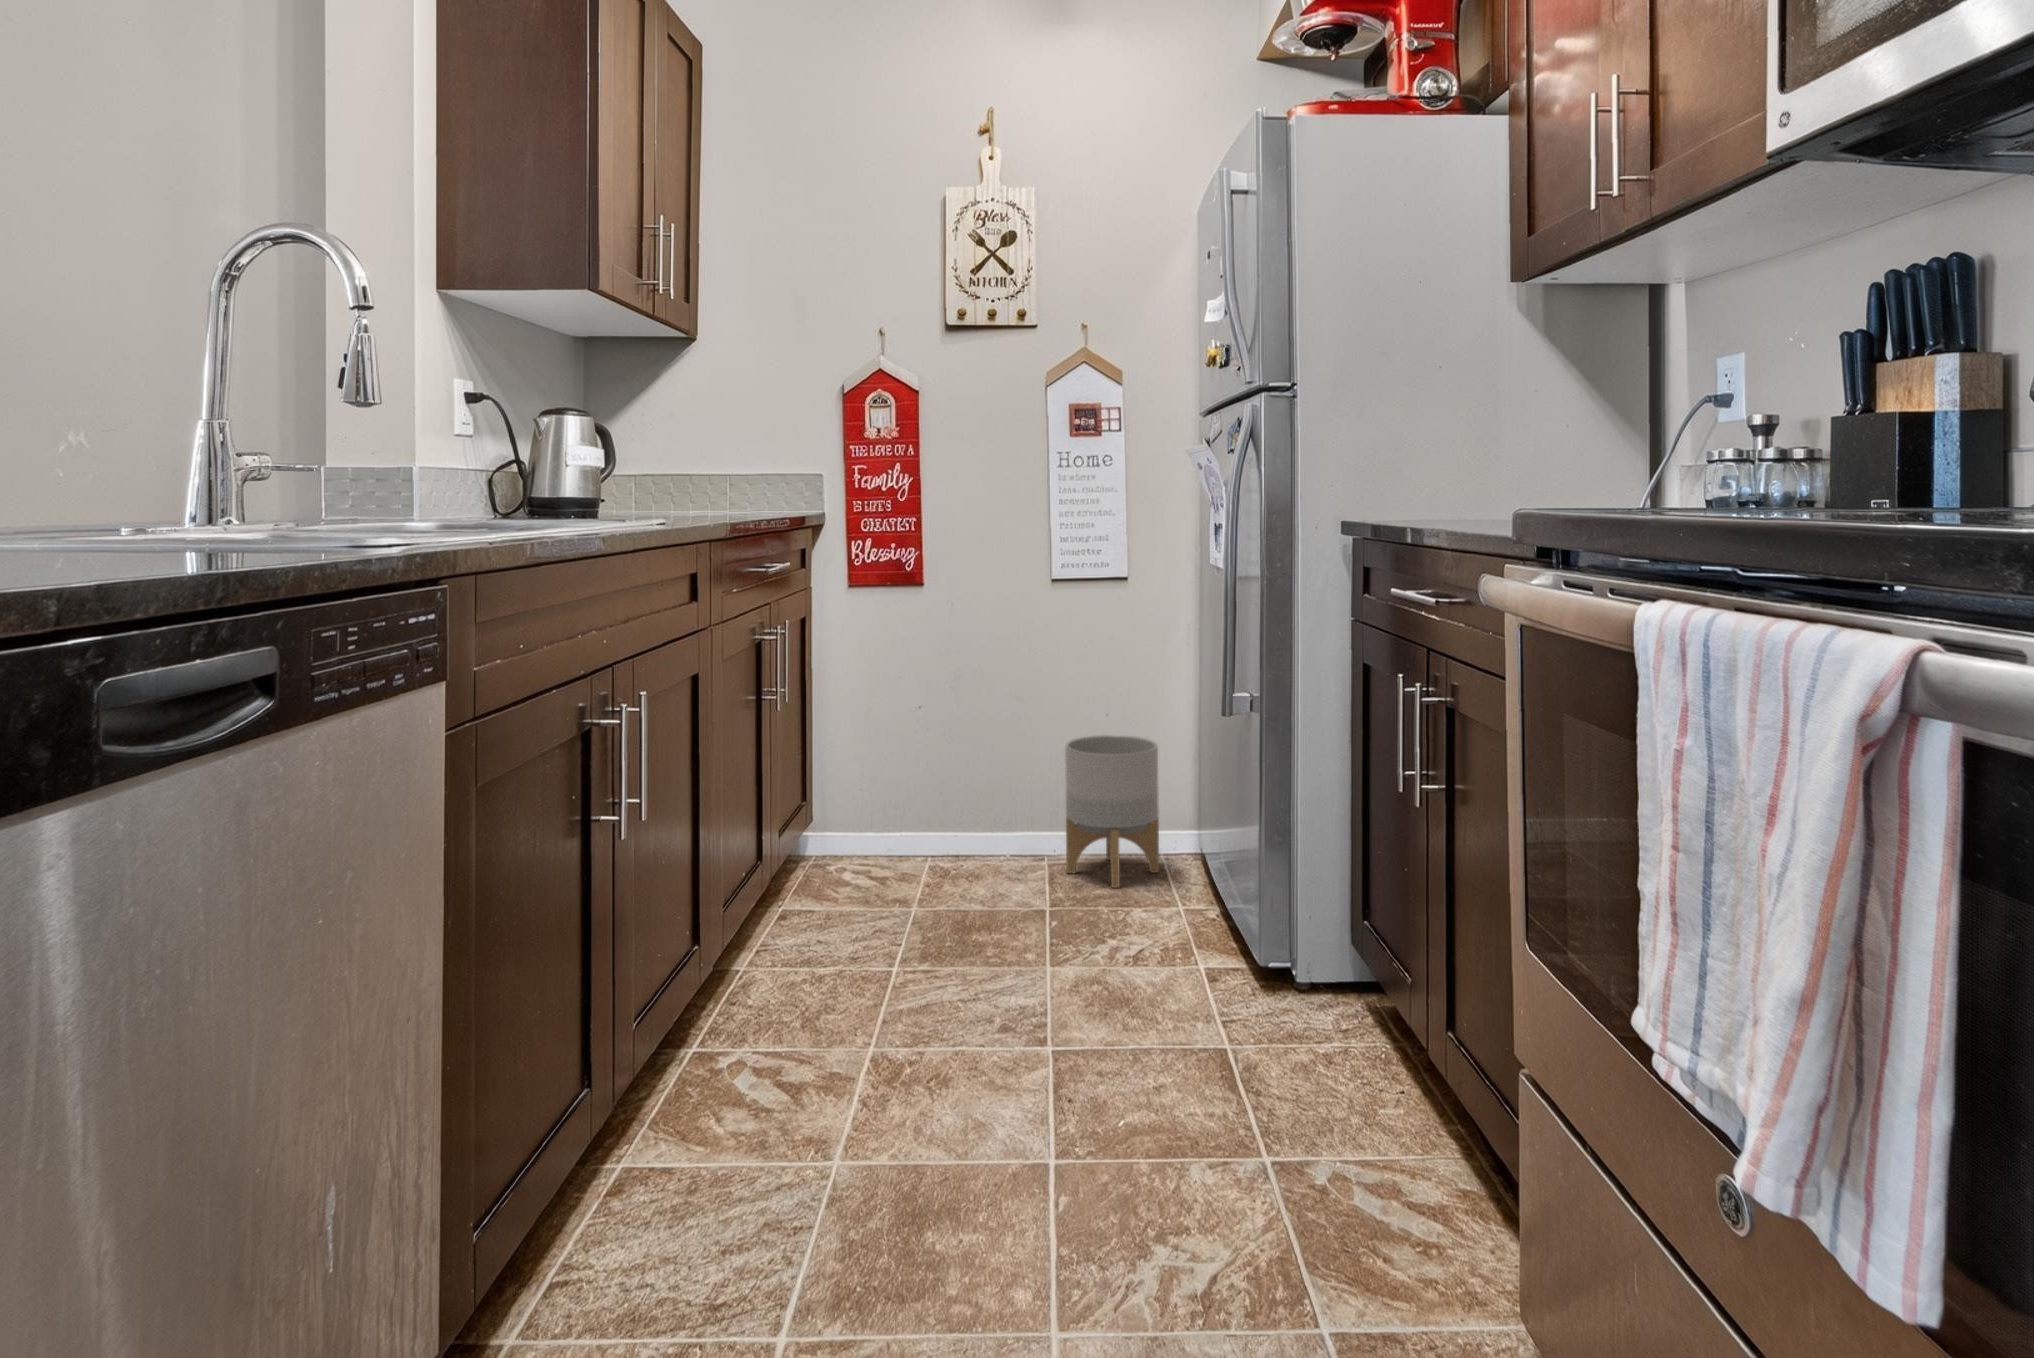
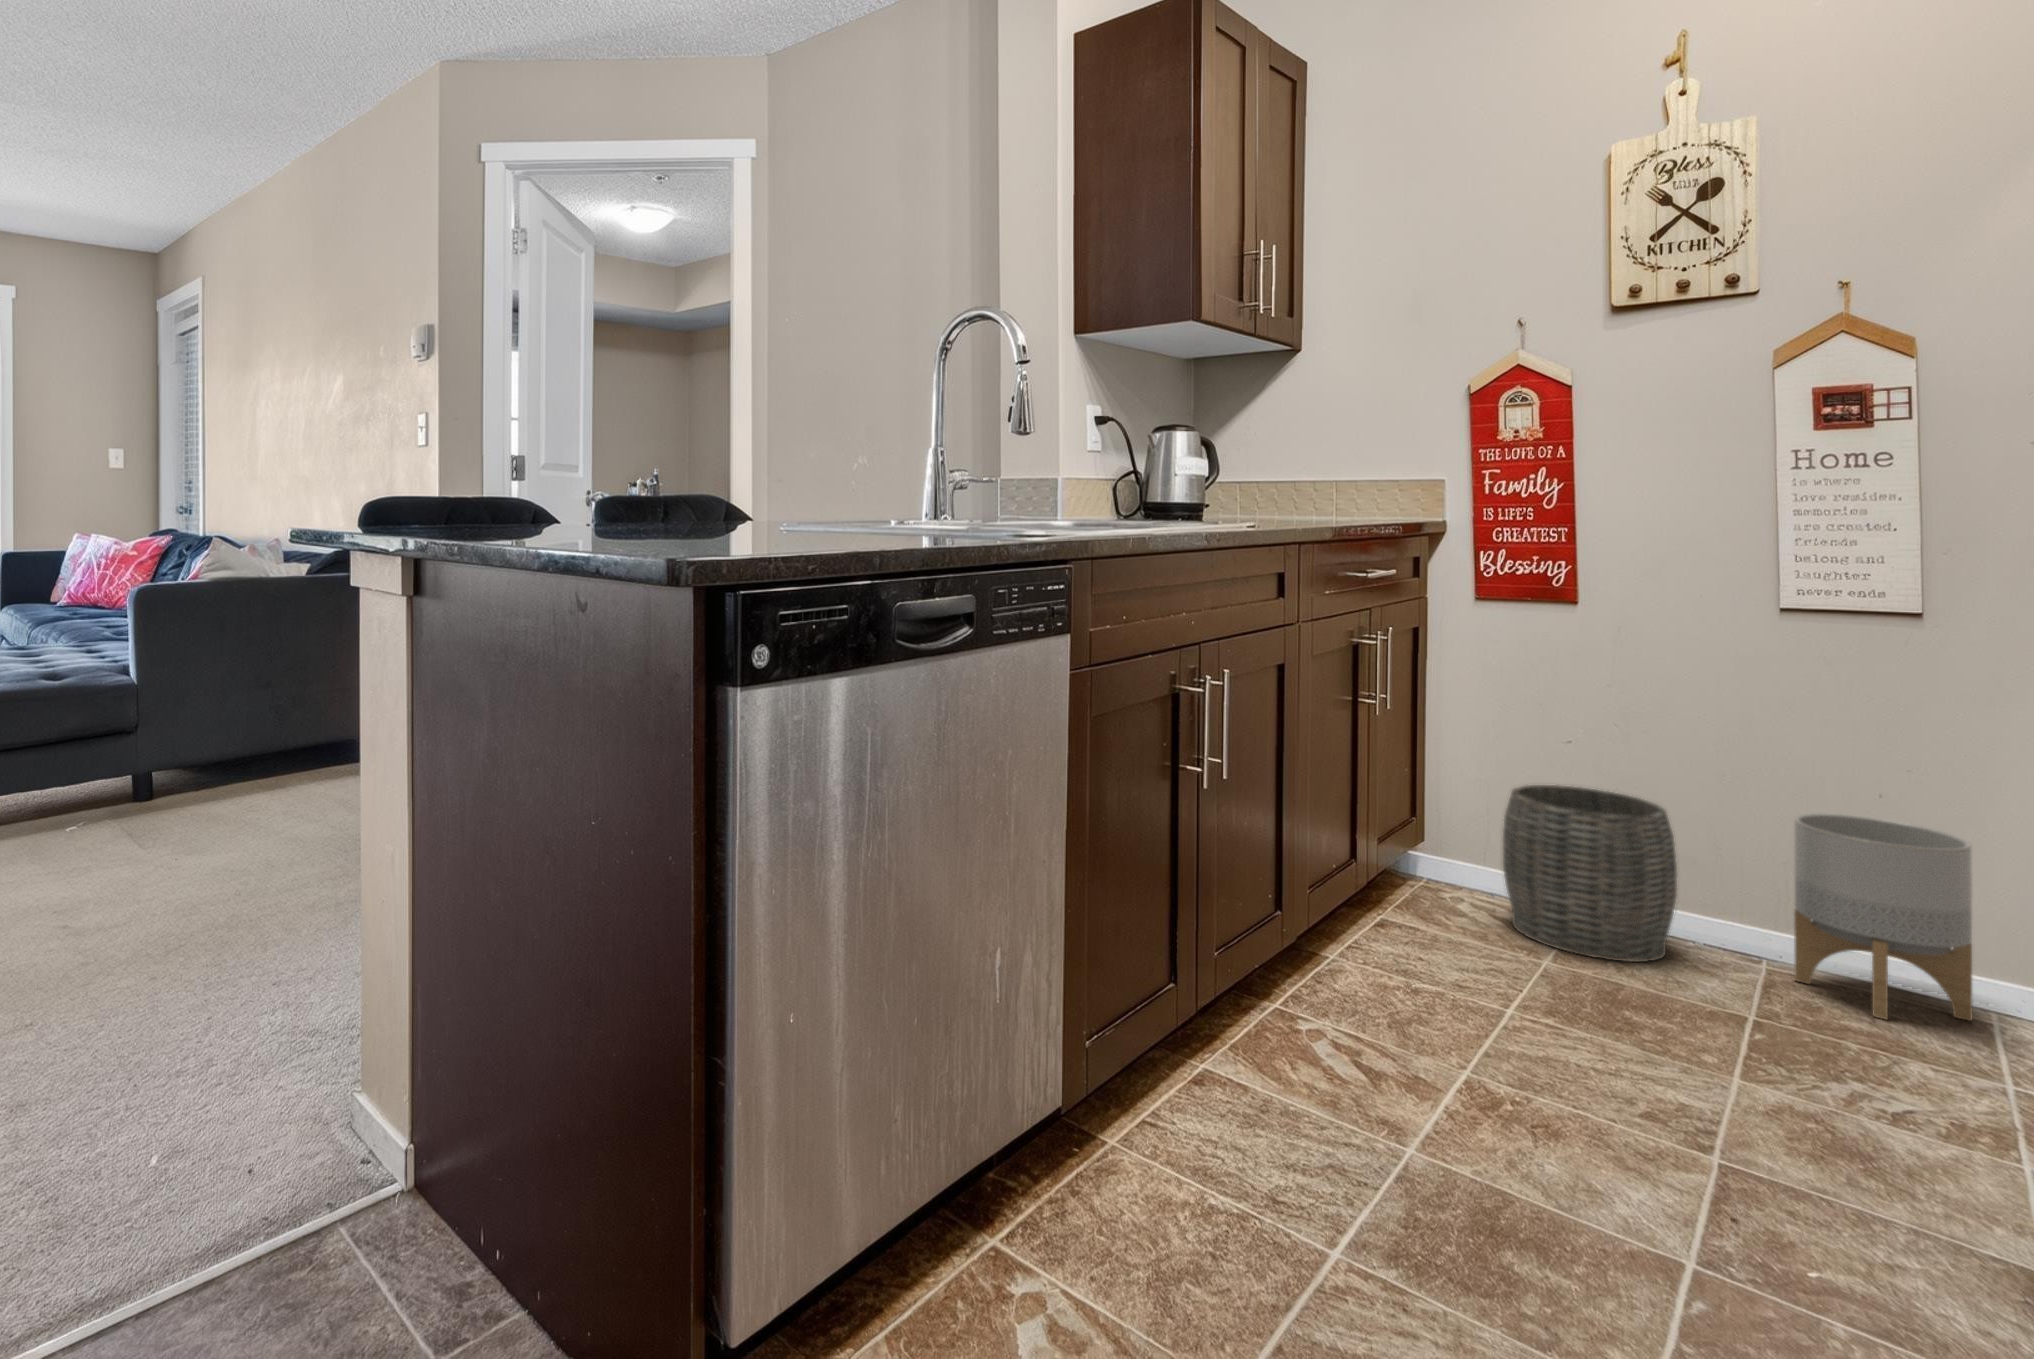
woven basket: none [874,747,995,897] -> present [1503,785,1677,962]

